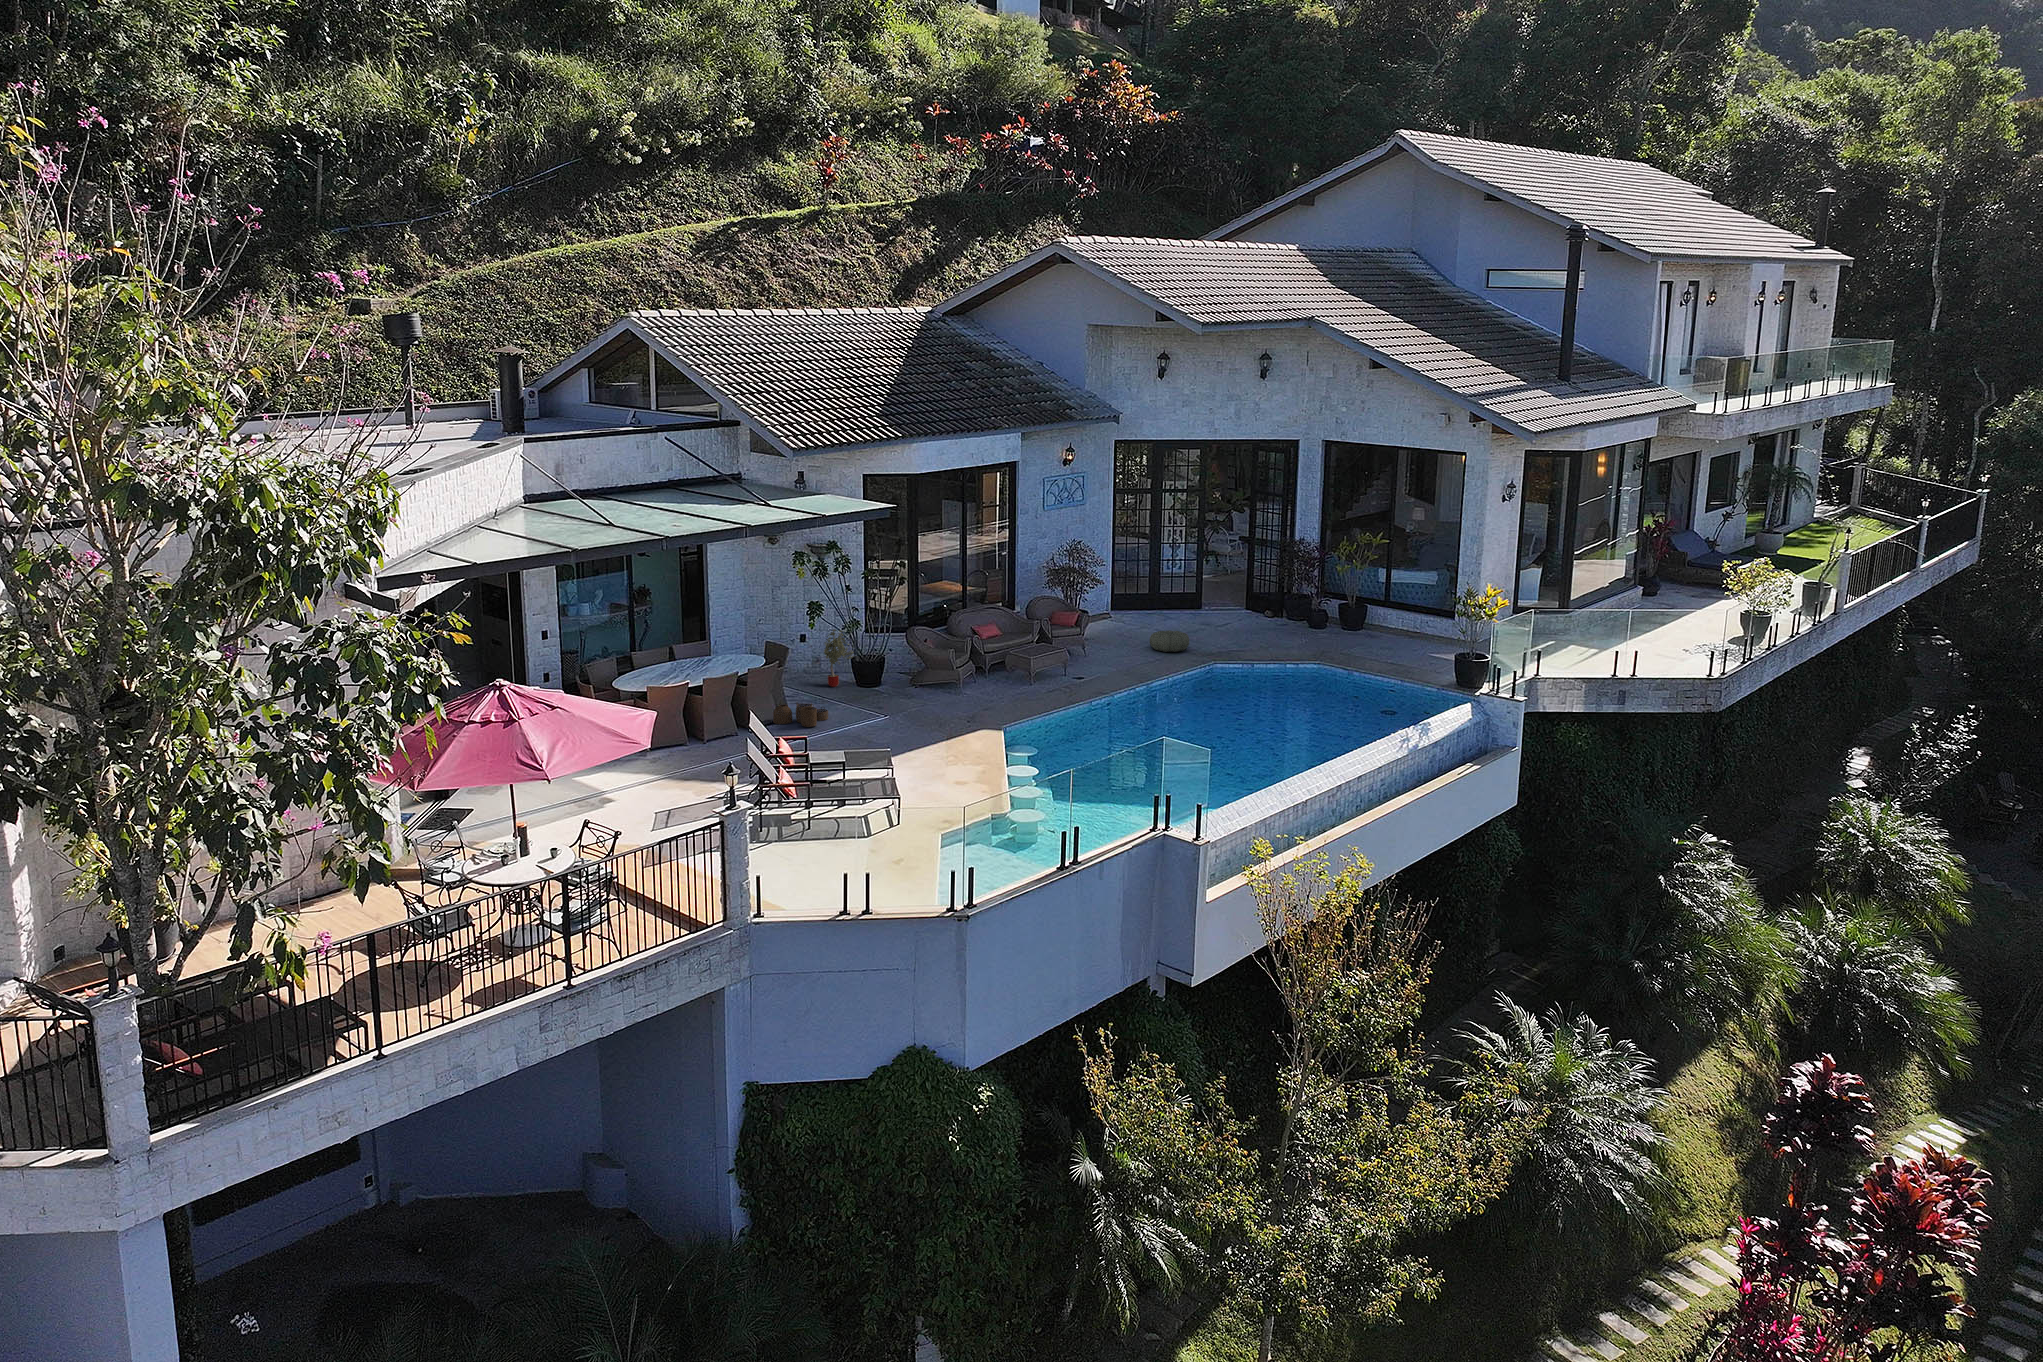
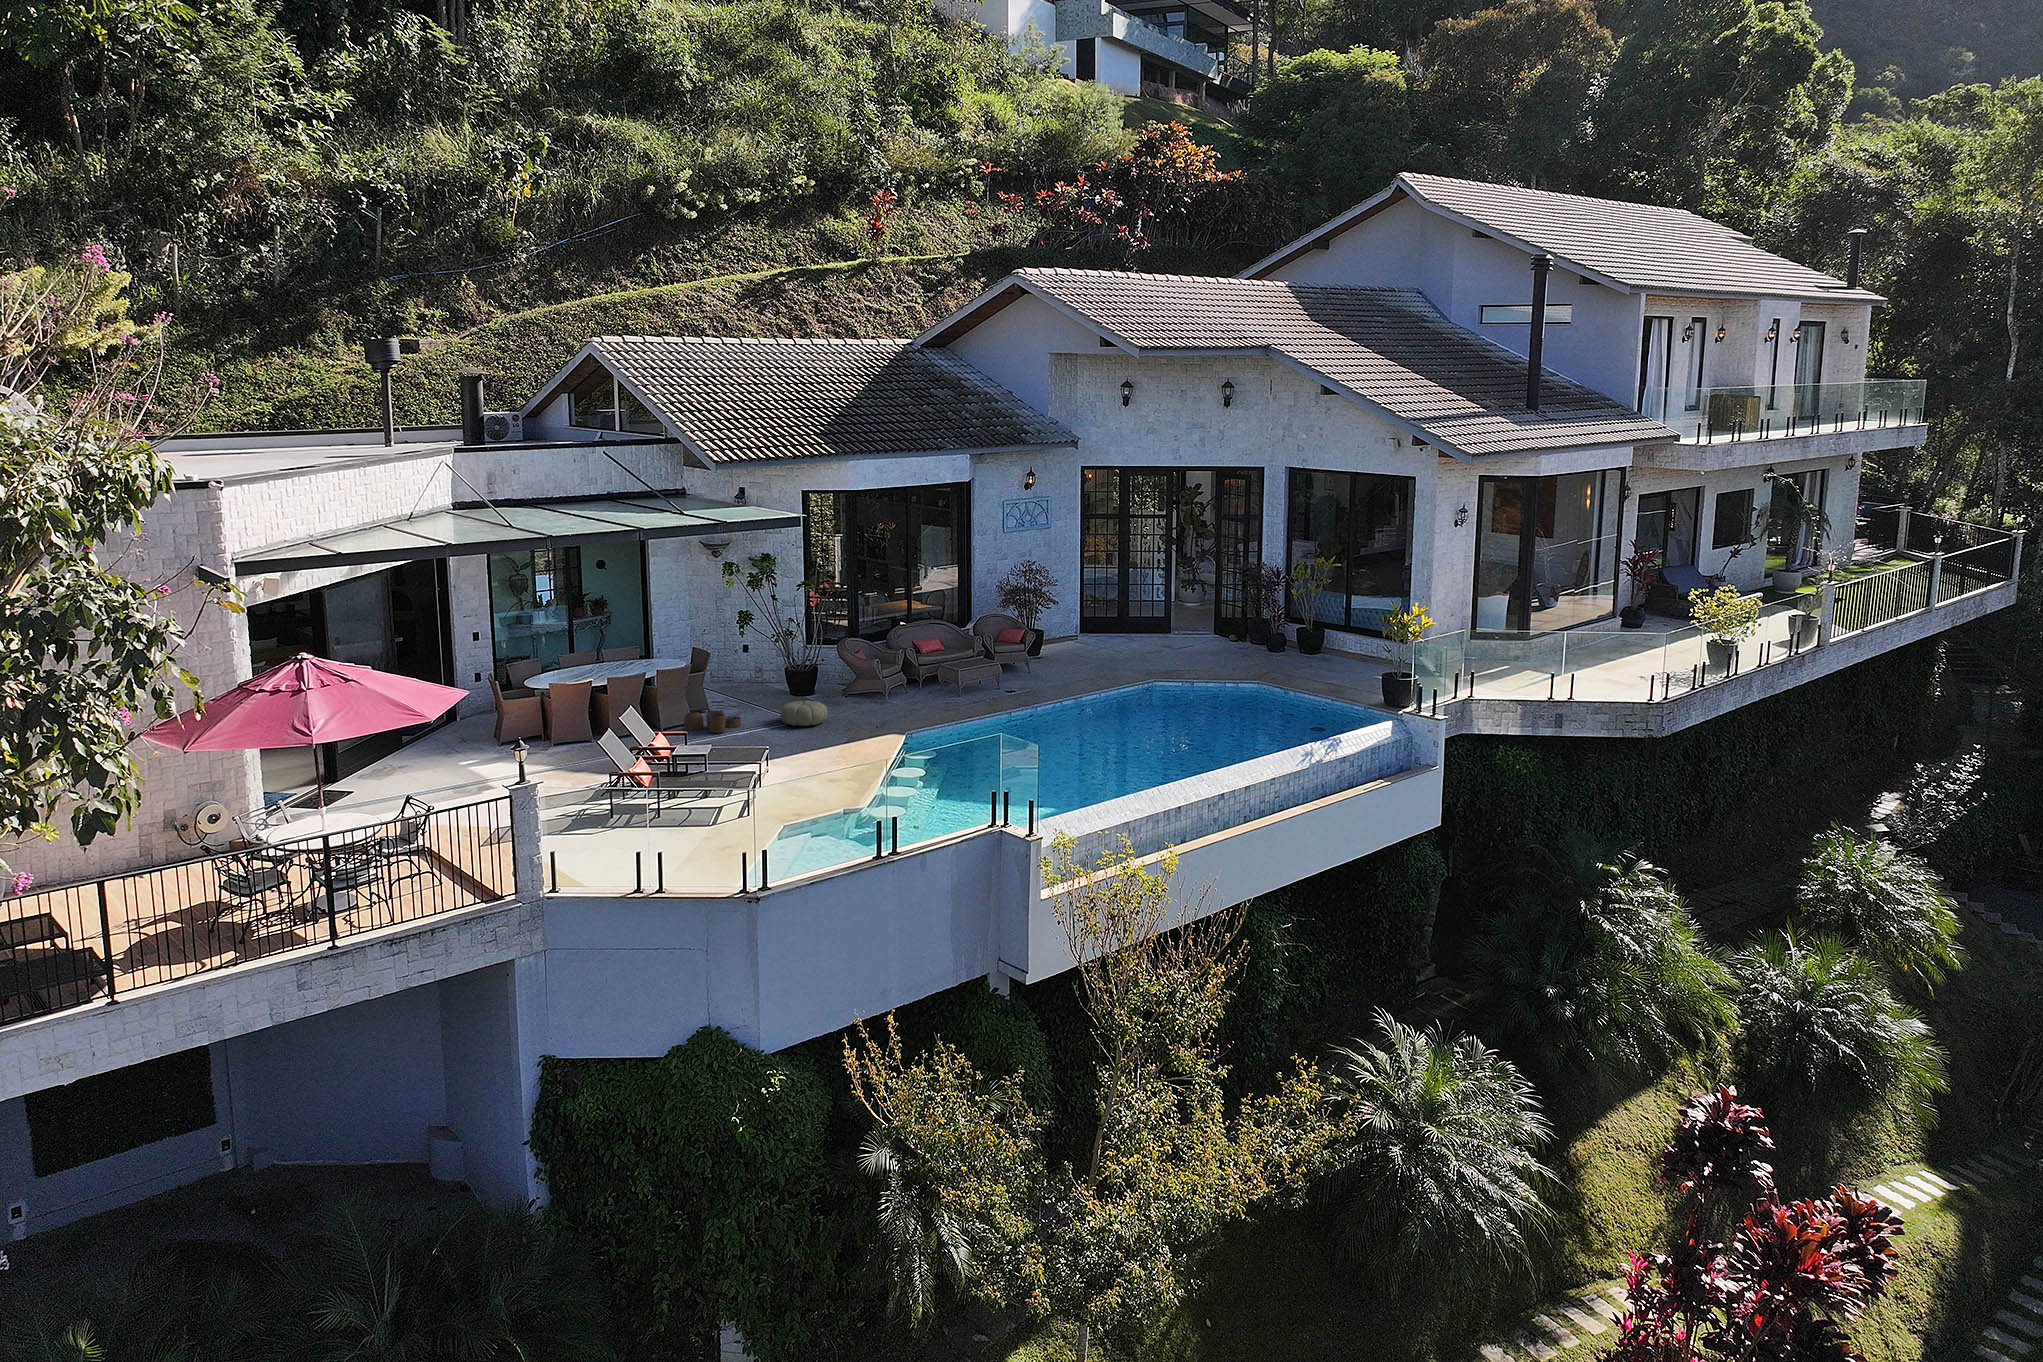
potted tree: present [824,630,853,687] -> none [752,641,785,698]
pouf: present [1150,630,1189,652] -> present [780,701,828,726]

